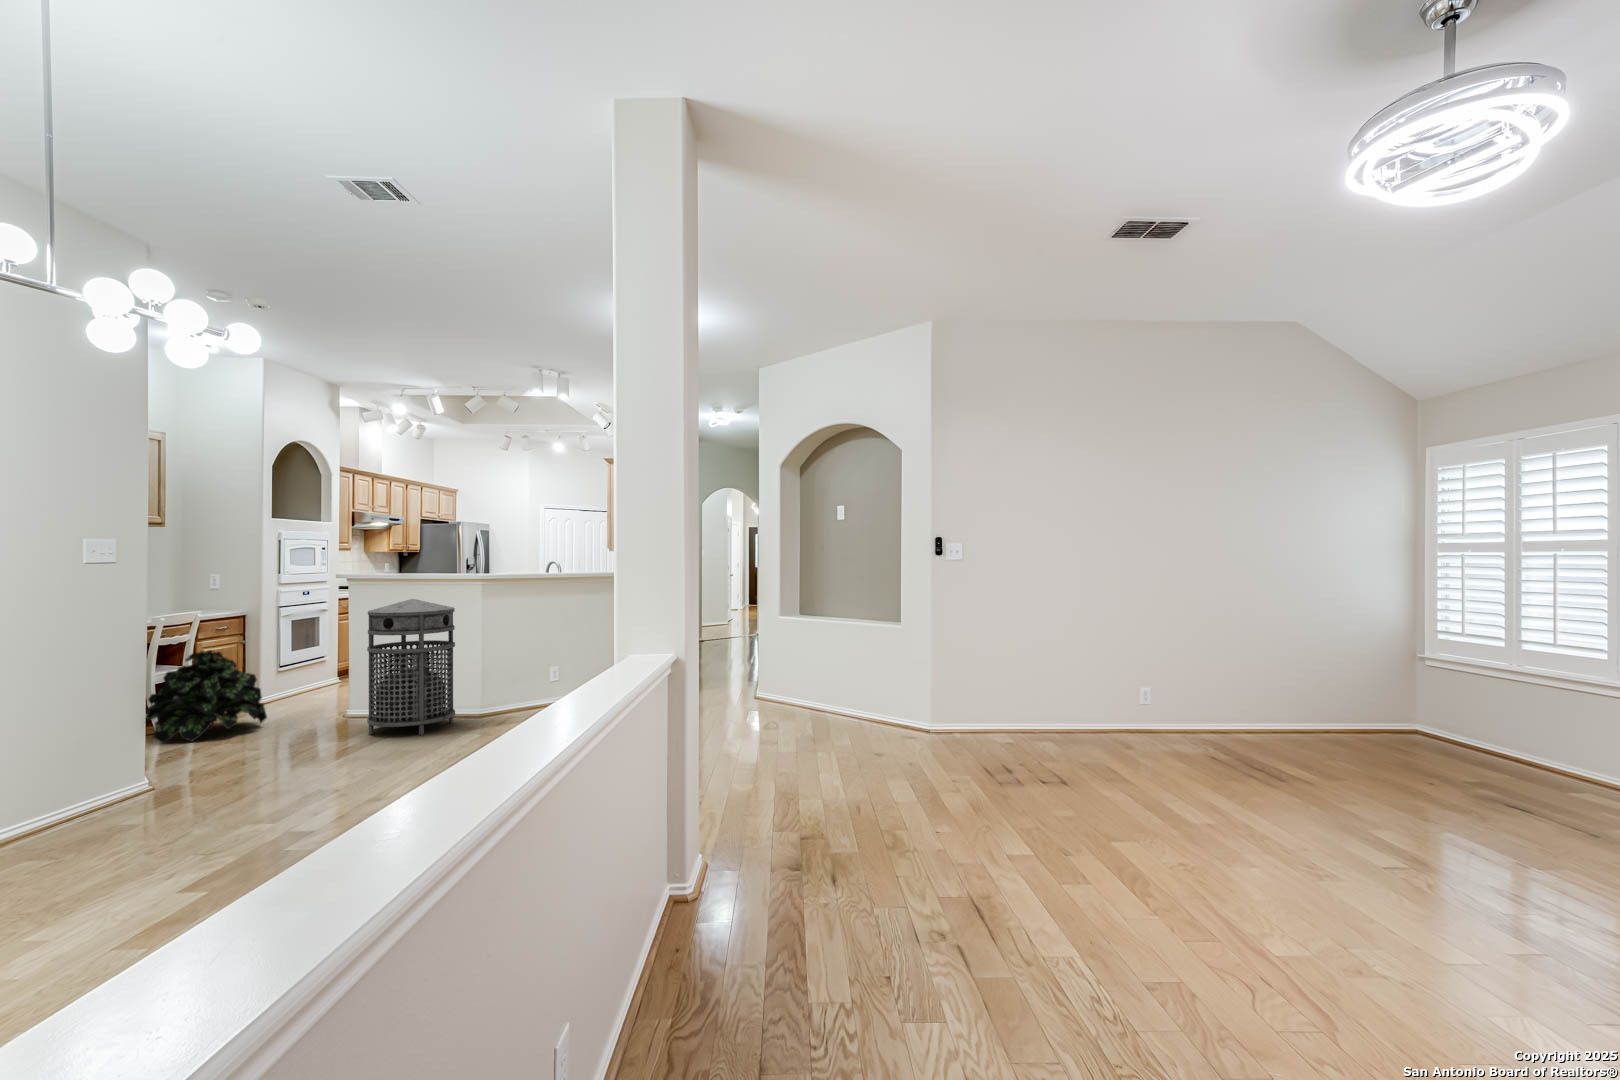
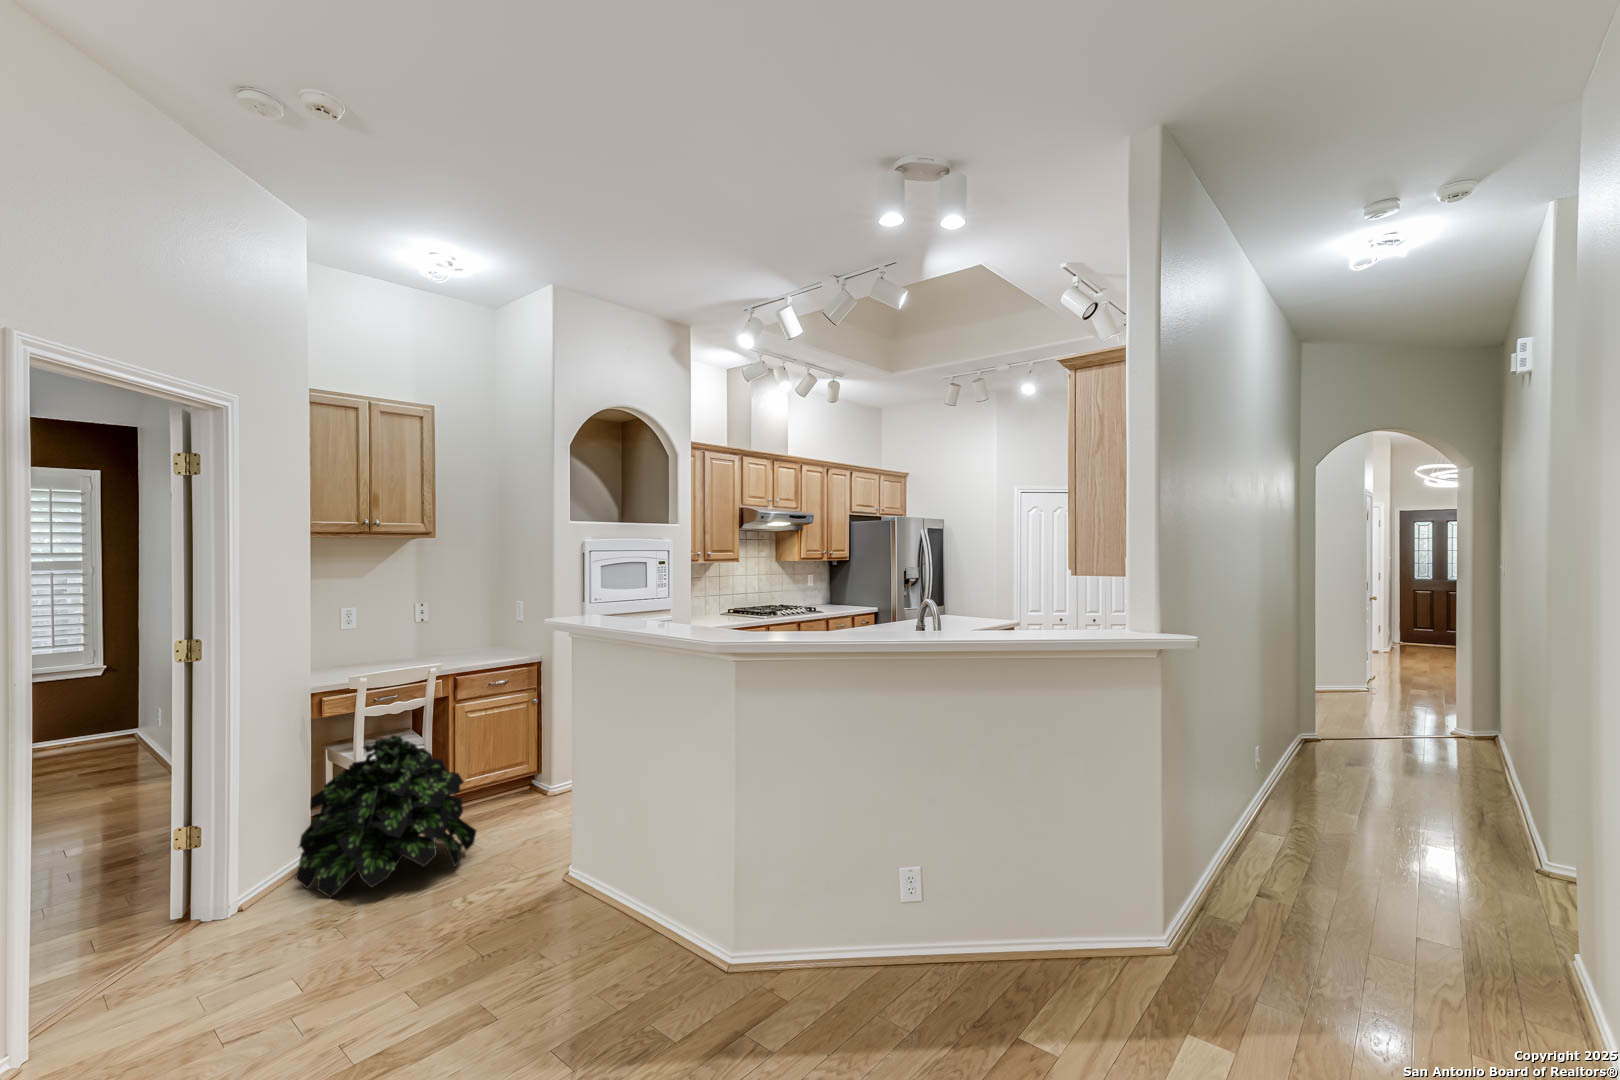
trash can: present [367,599,455,735] -> none [505,698,677,1019]

